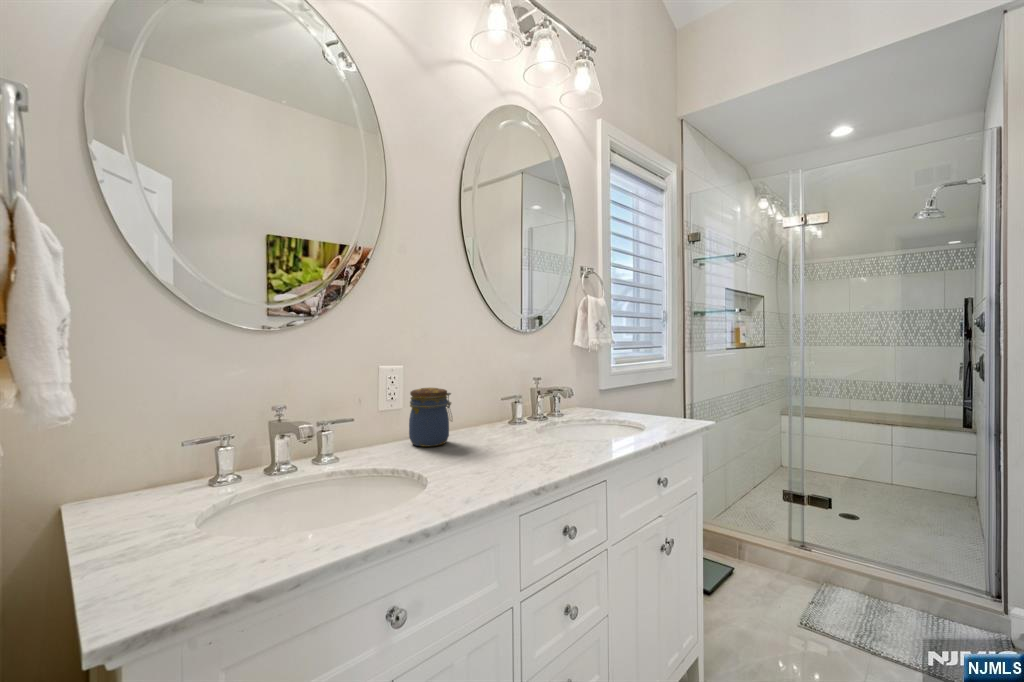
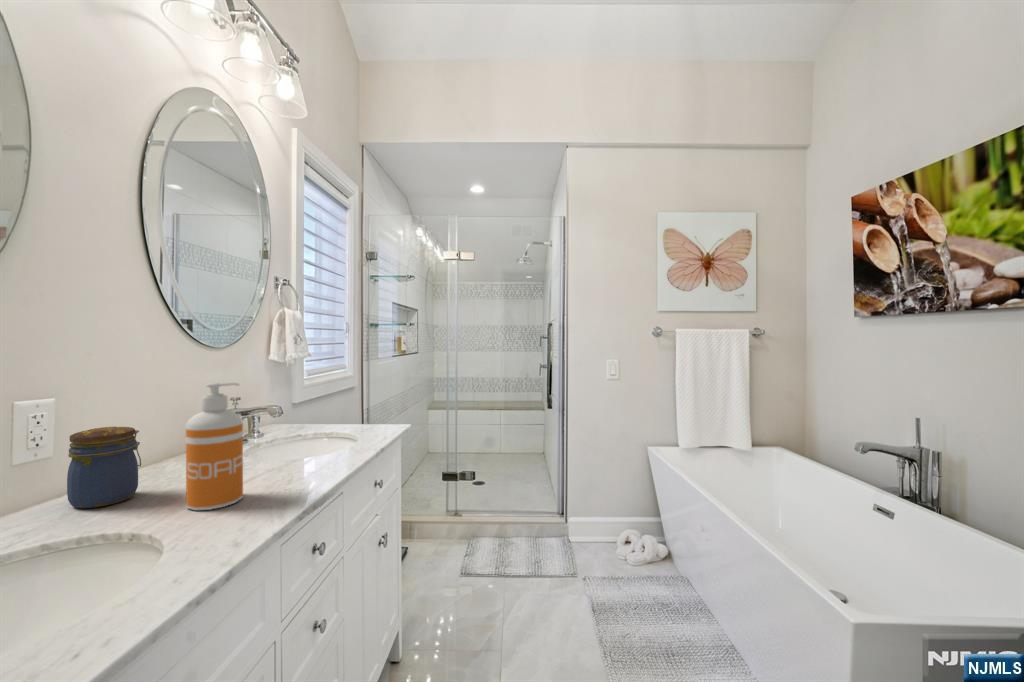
soap dispenser: none [464,356,507,465] -> present [186,383,243,510]

